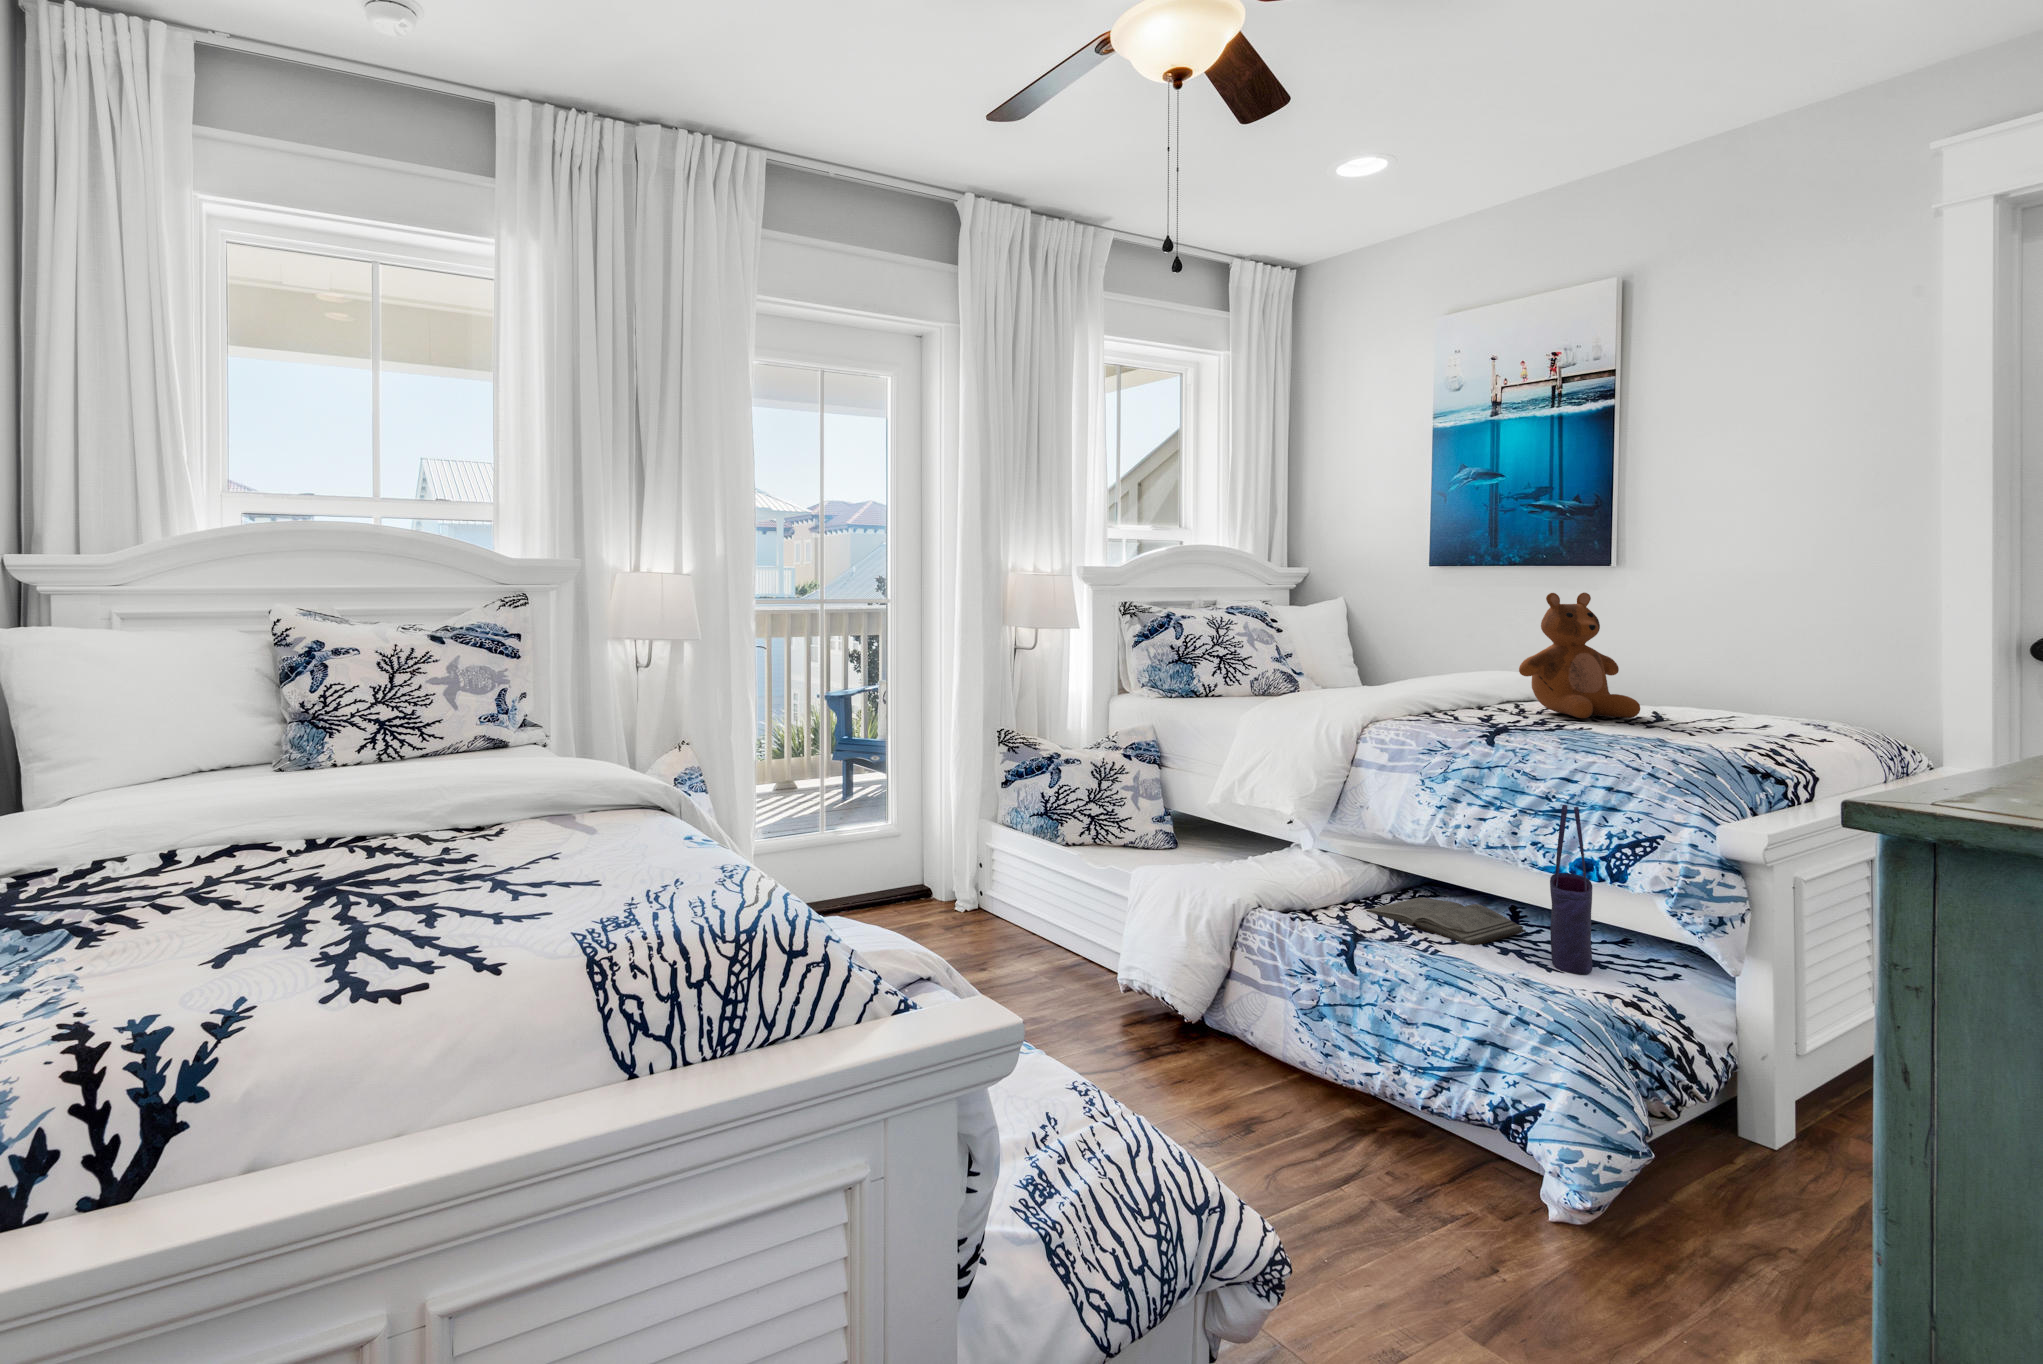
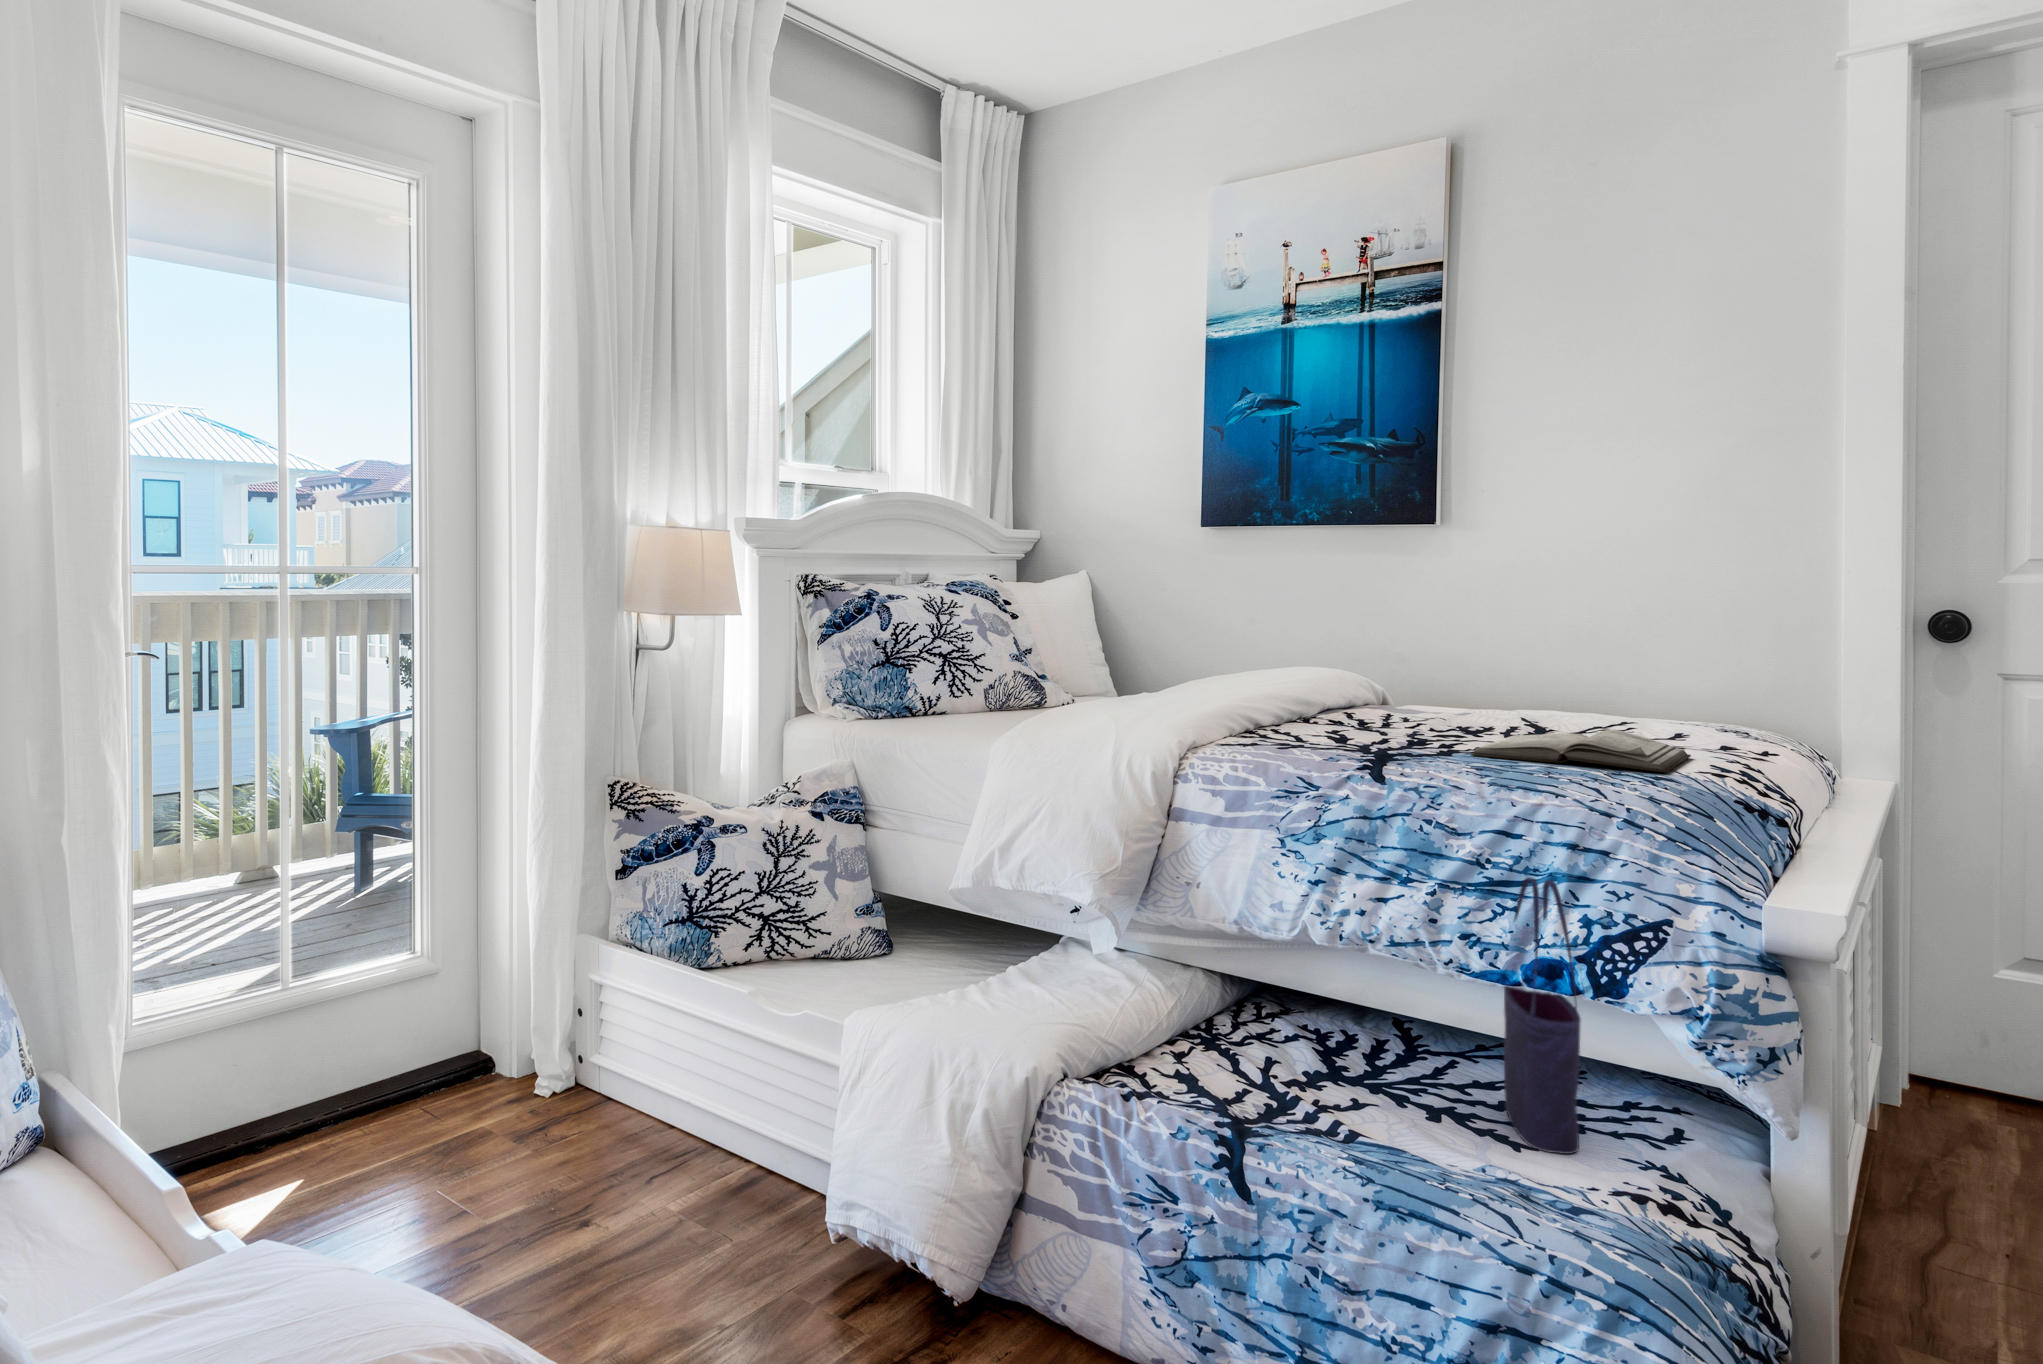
teddy bear: present [1519,593,1640,718] -> none [1368,553,1523,730]
diary: present [1366,897,1526,946] -> present [1471,730,1691,773]

